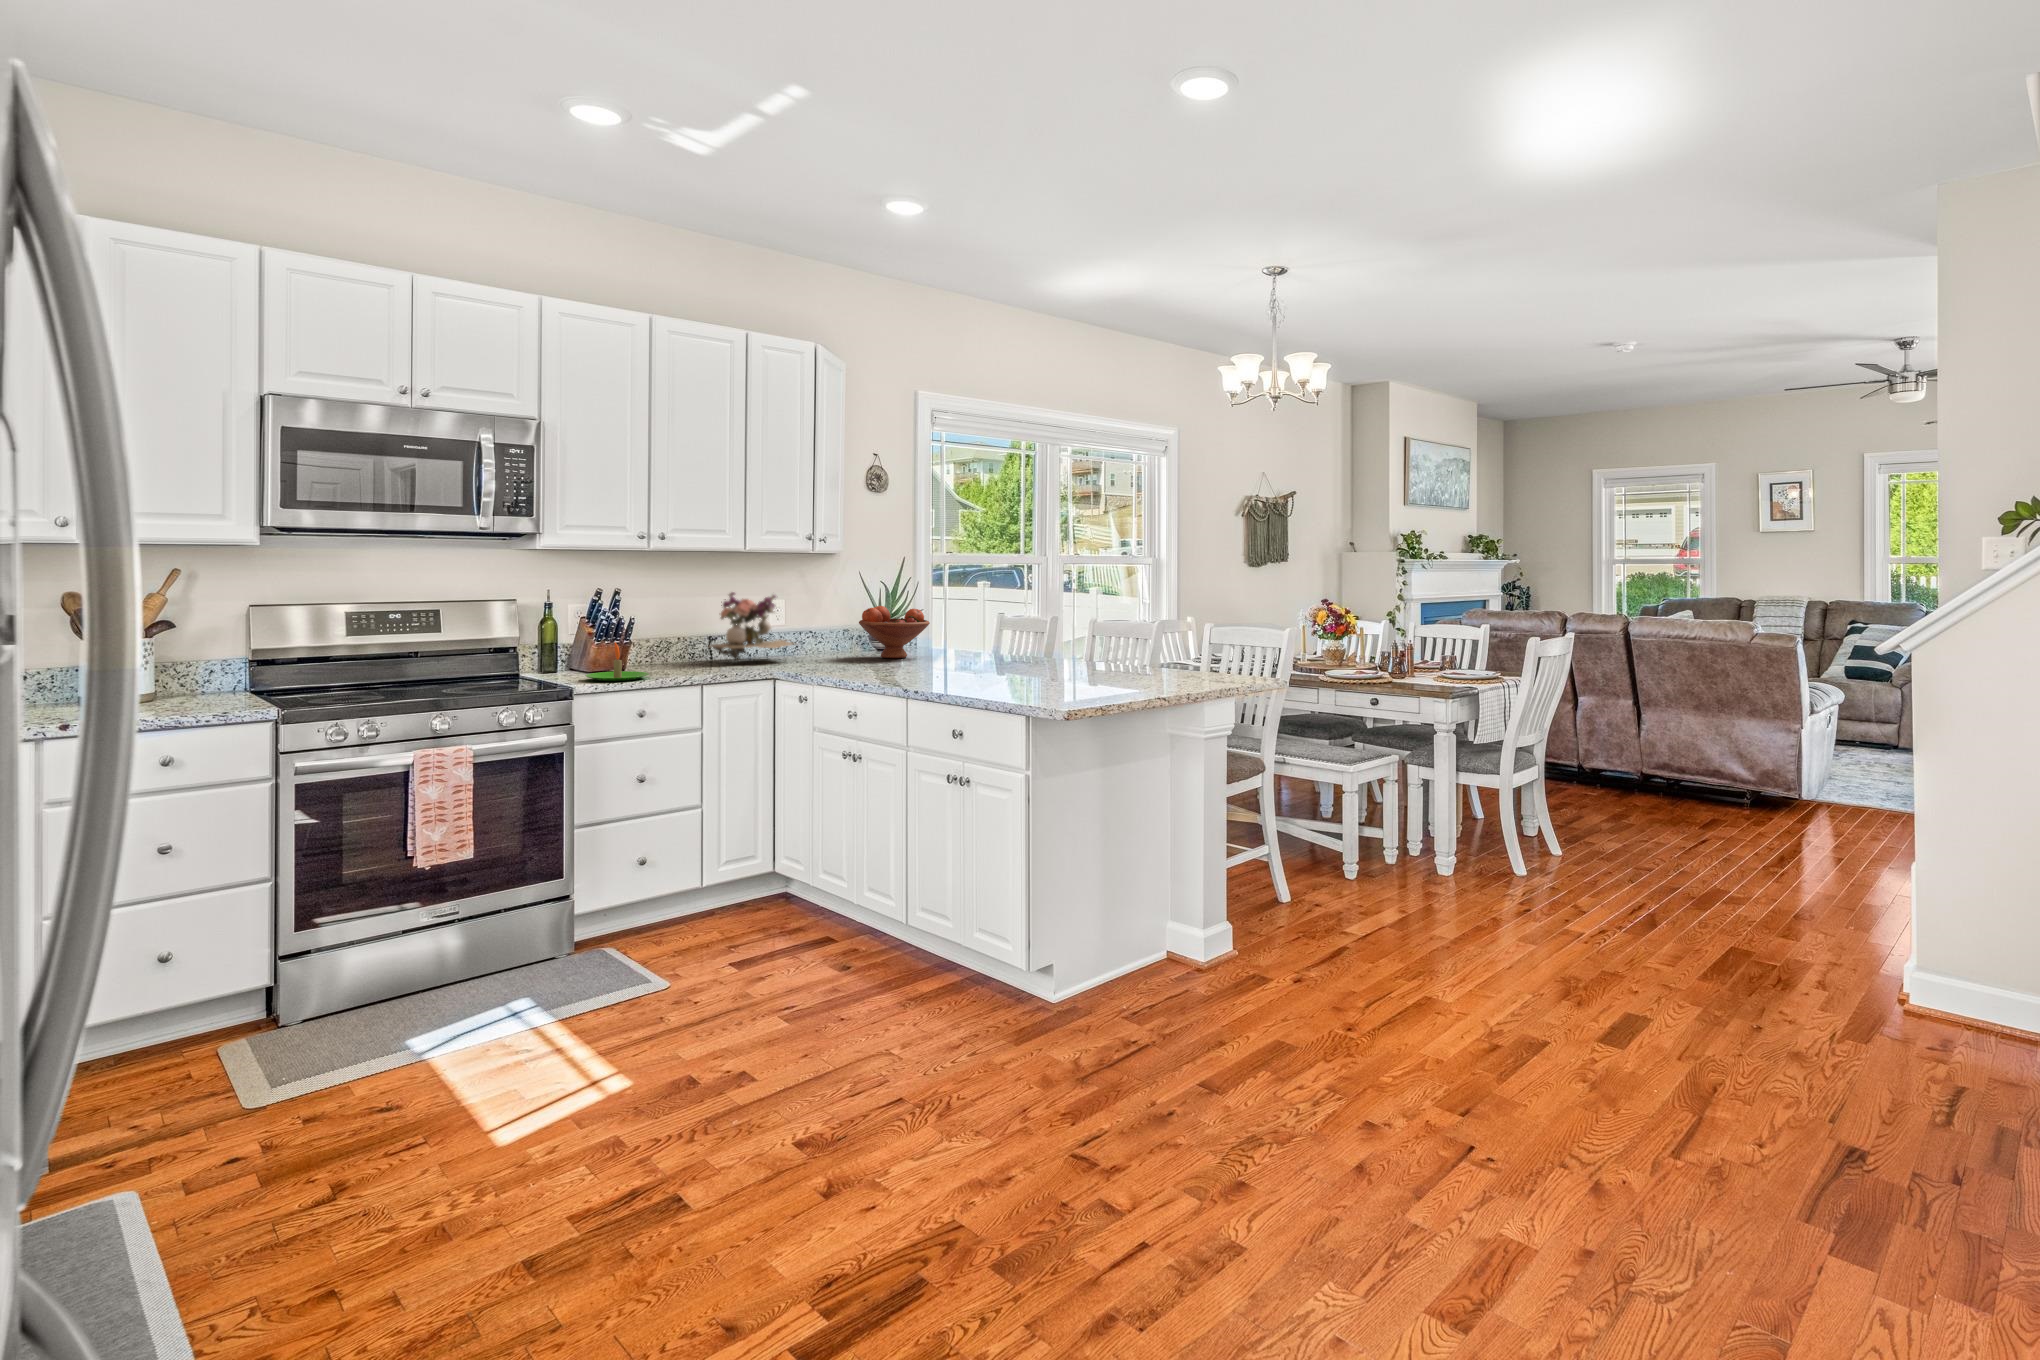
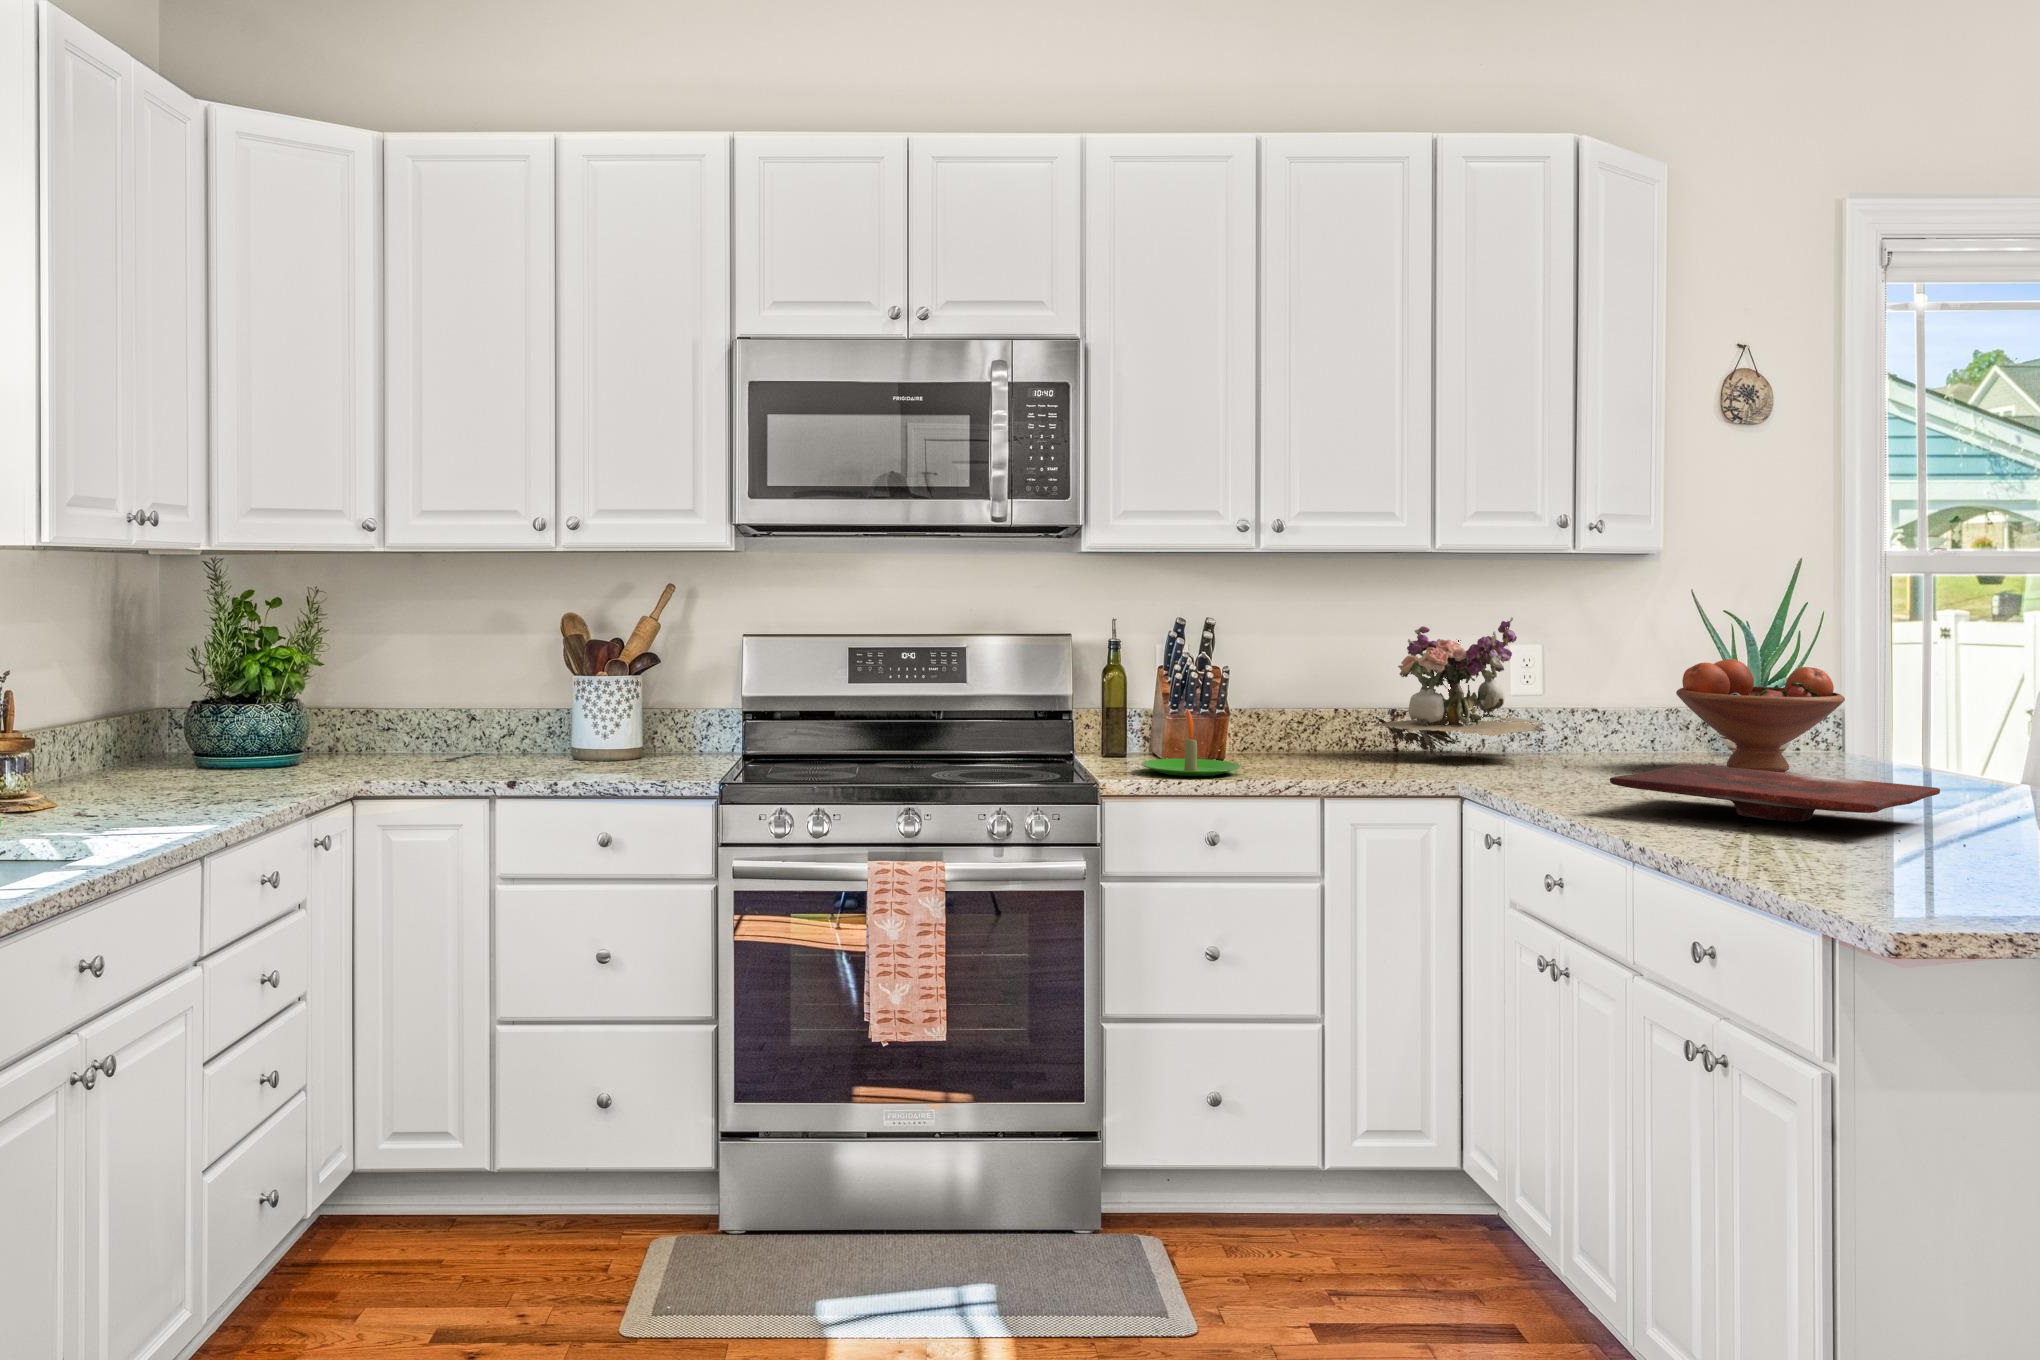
cutting board: none [858,655,981,676] -> present [1610,764,1940,822]

